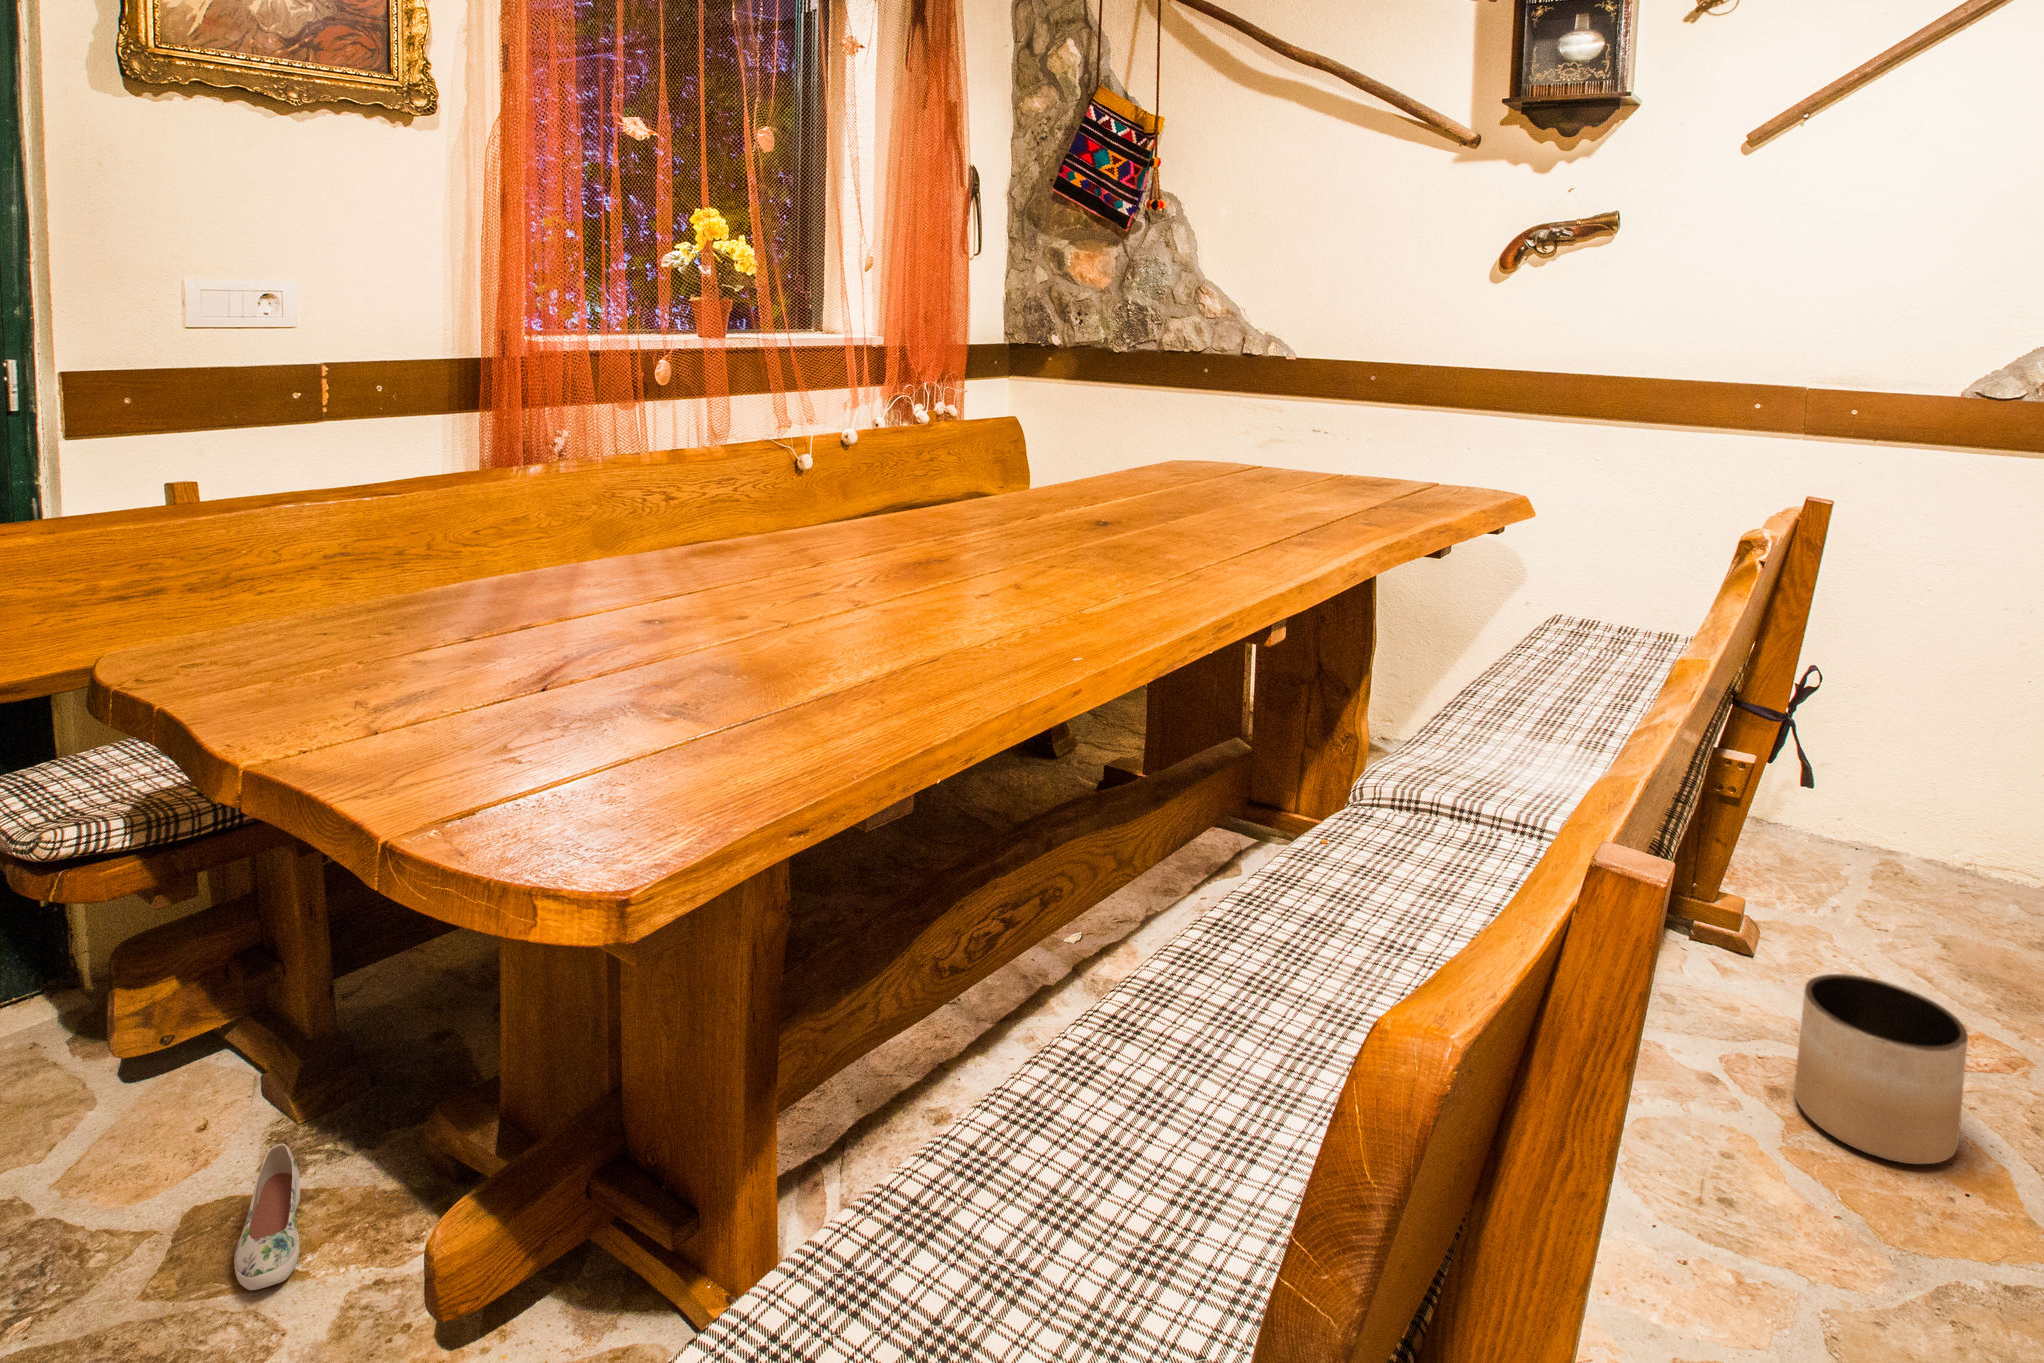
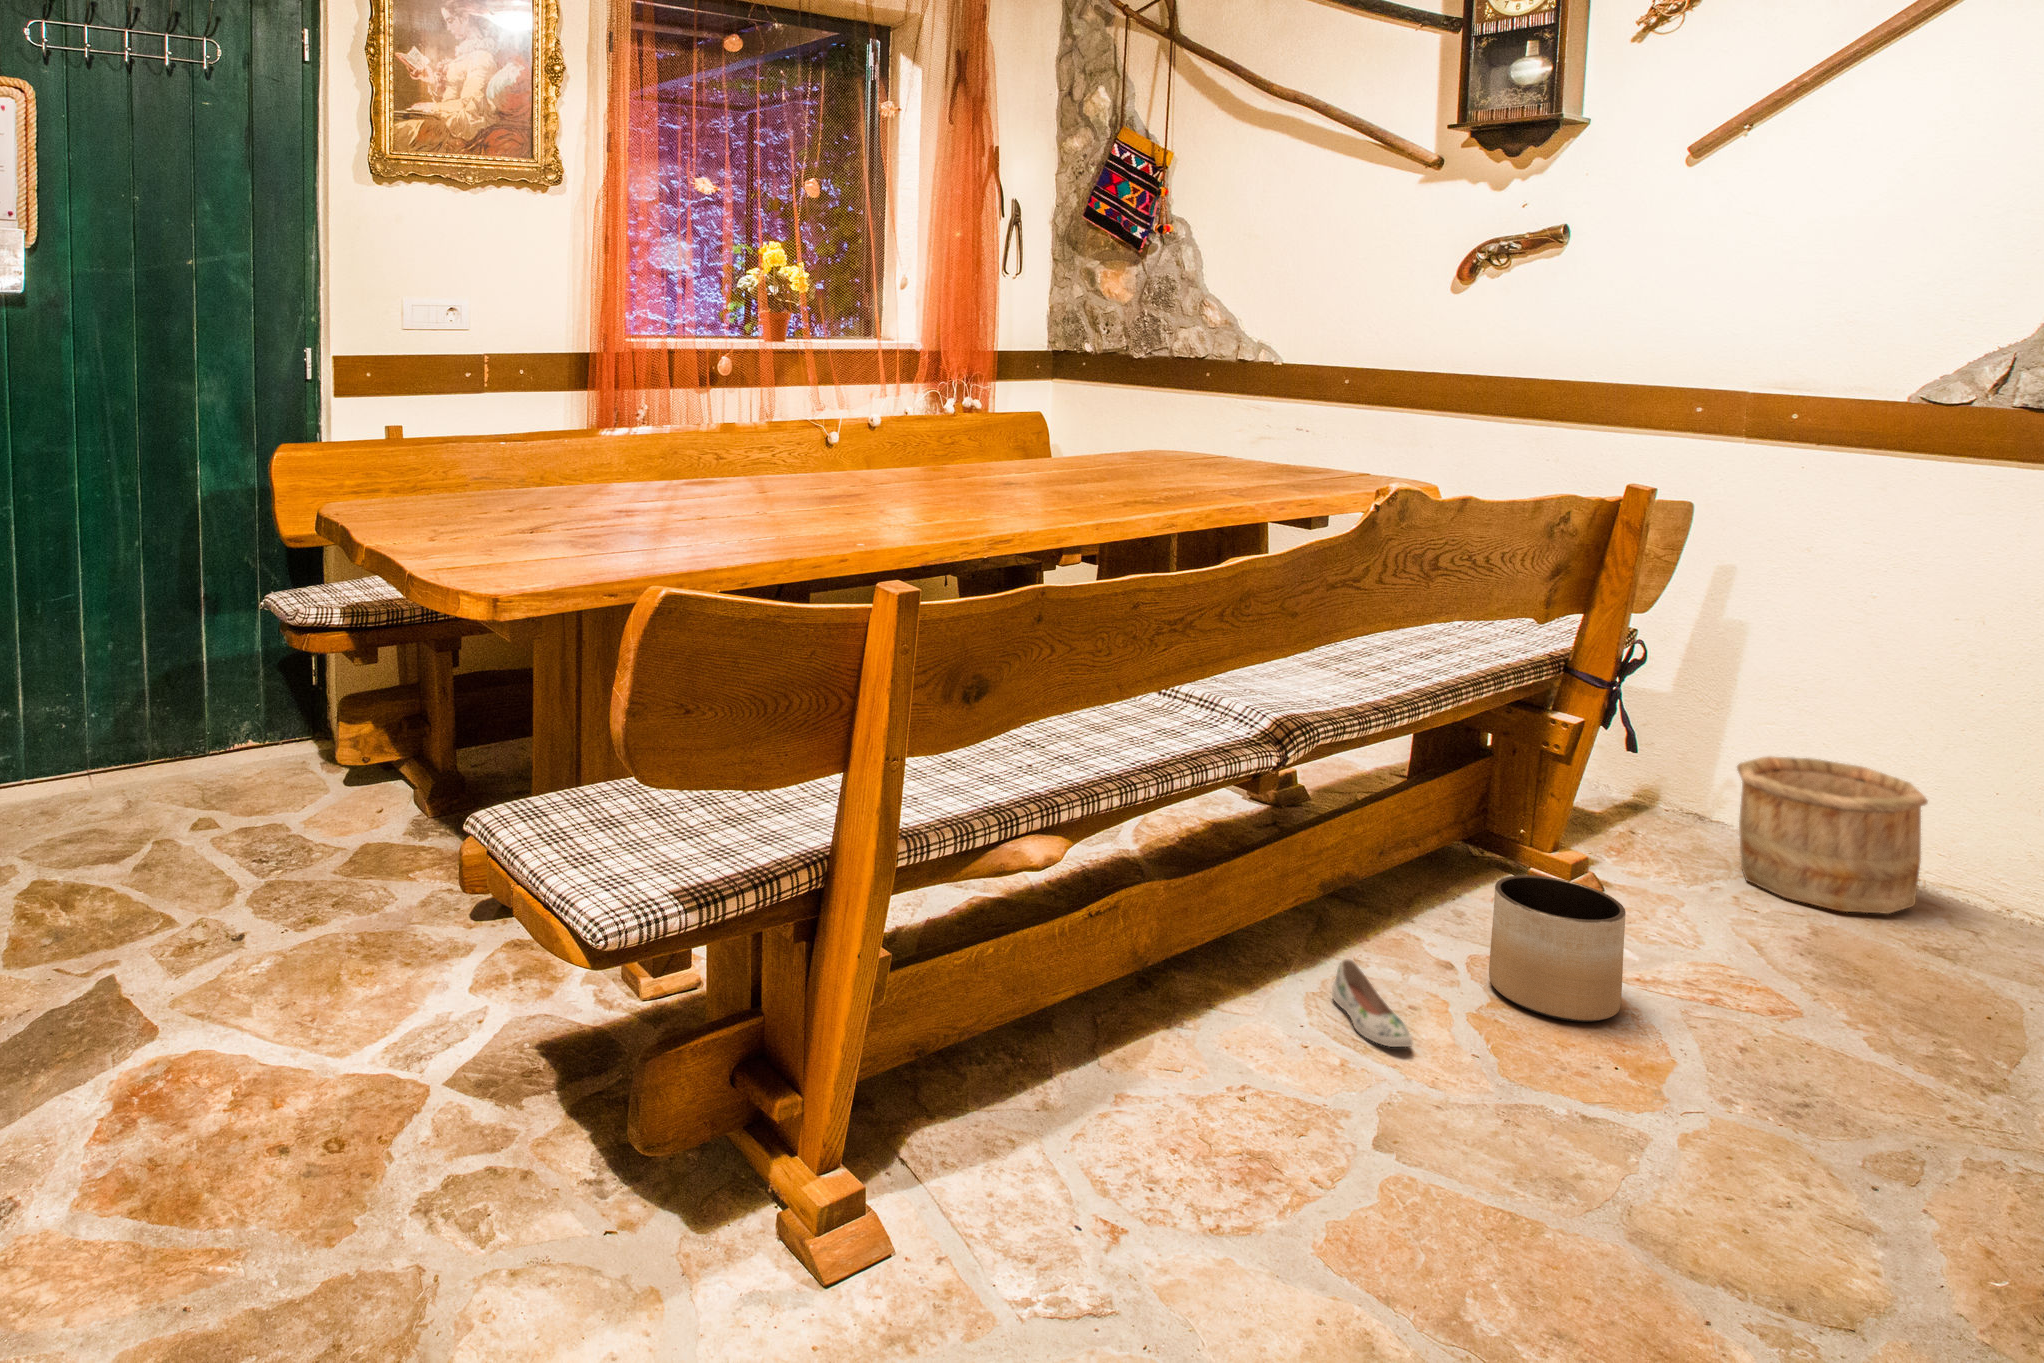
wooden bucket: none [1823,749,2008,914] -> present [1737,757,1928,914]
shoe: present [234,1144,300,1290] -> present [1332,959,1413,1047]

